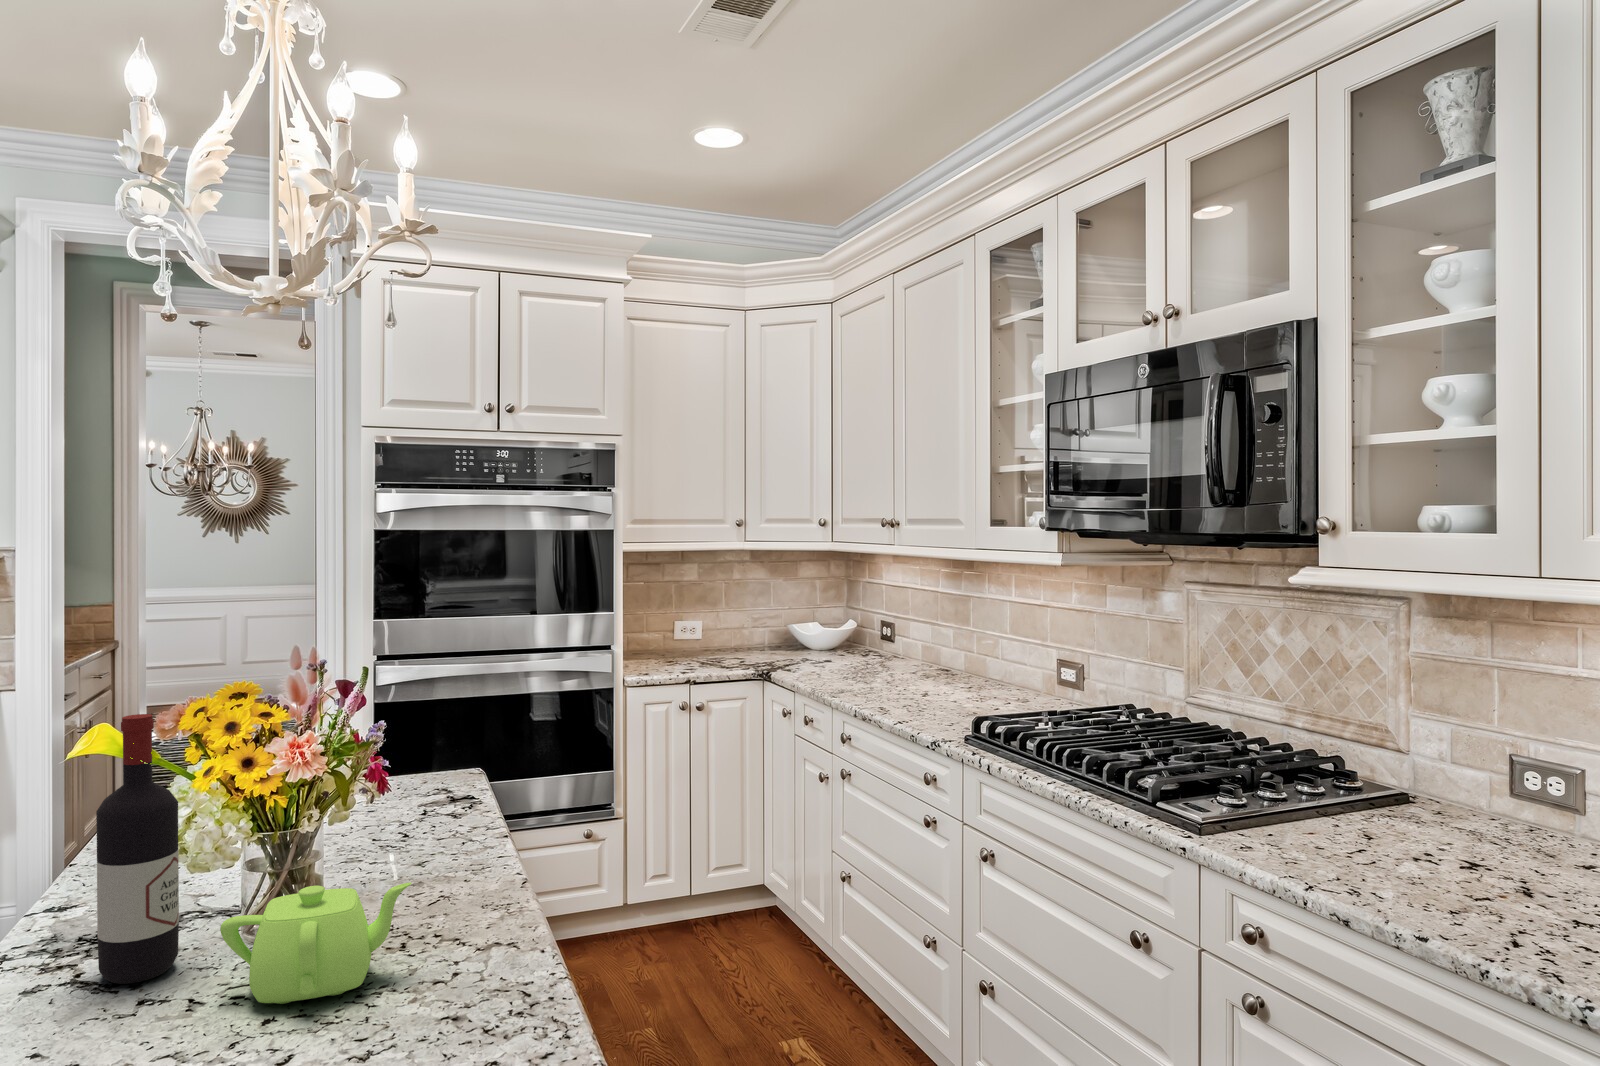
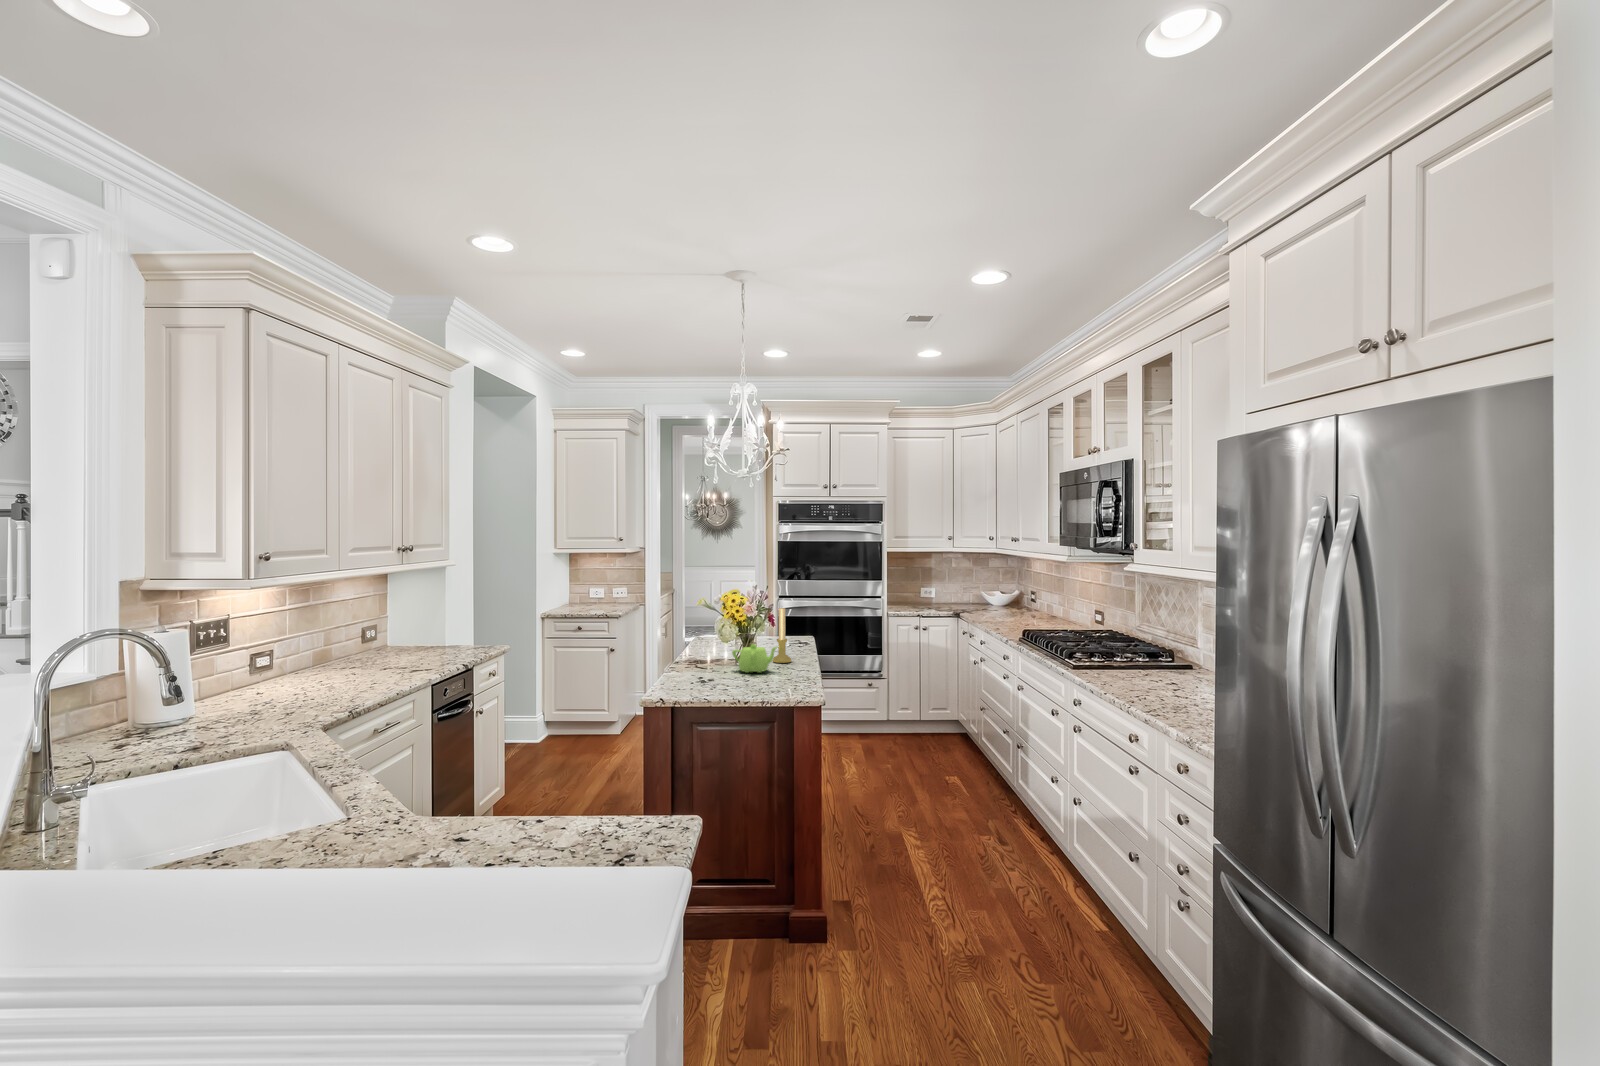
wine bottle: present [96,714,179,984] -> none [702,596,721,666]
candle holder: none [381,726,447,916] -> present [773,608,791,663]

